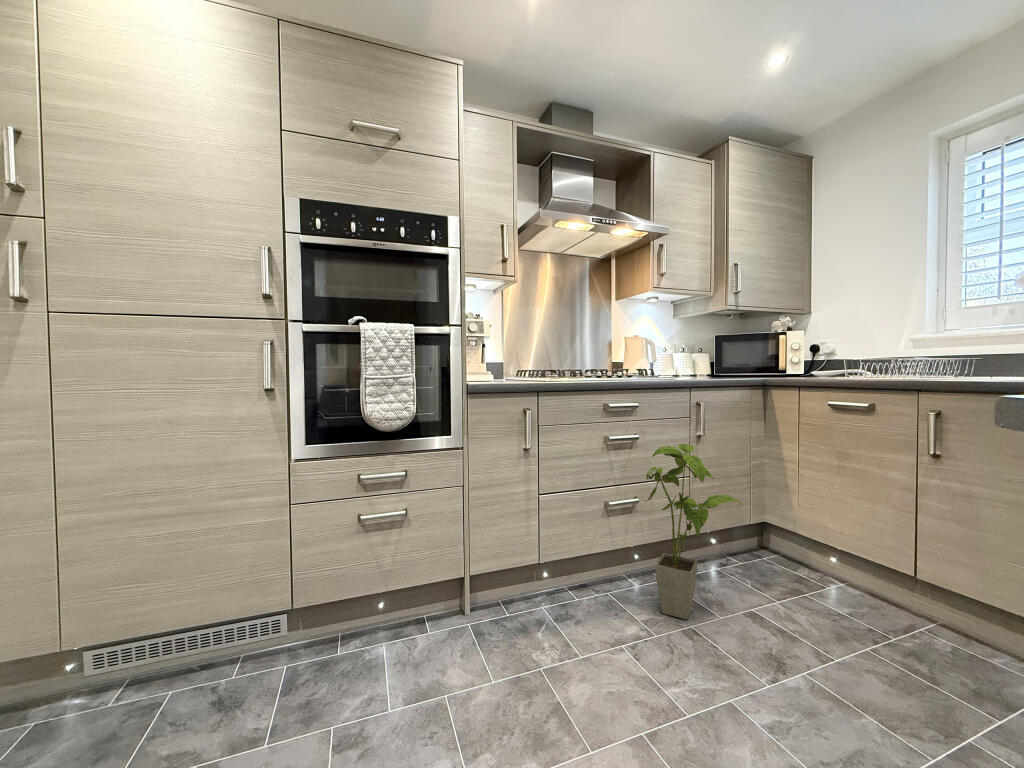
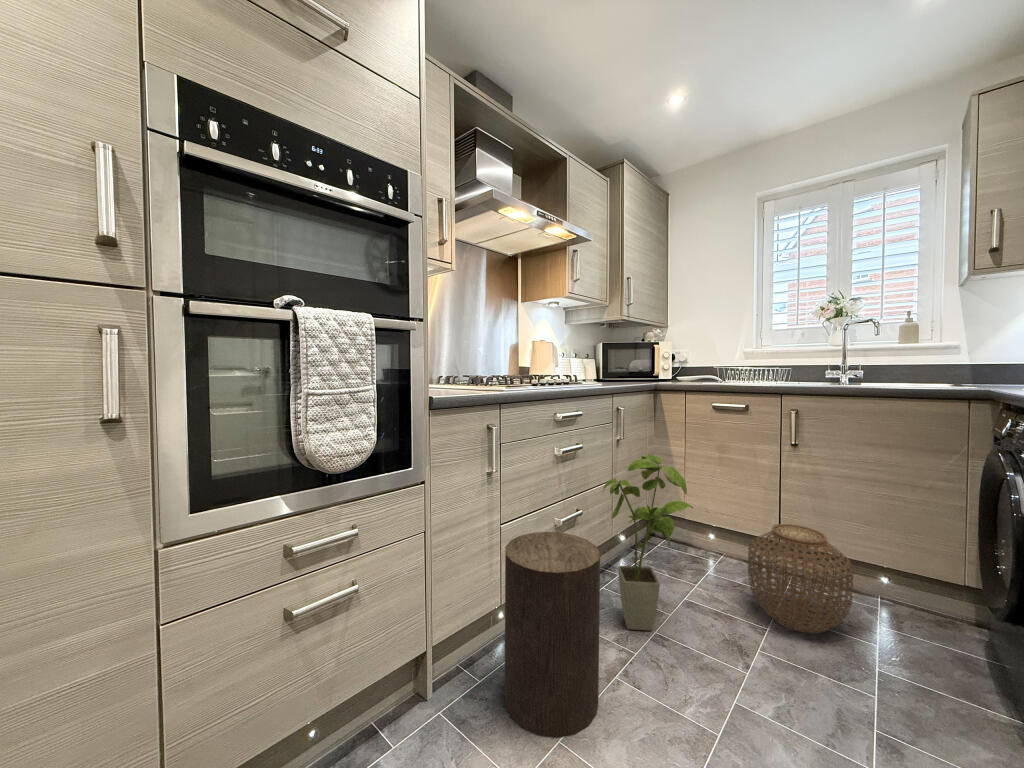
stool: none [514,501,595,665] -> present [505,532,600,738]
woven basket: none [818,538,955,671] -> present [748,524,853,634]

